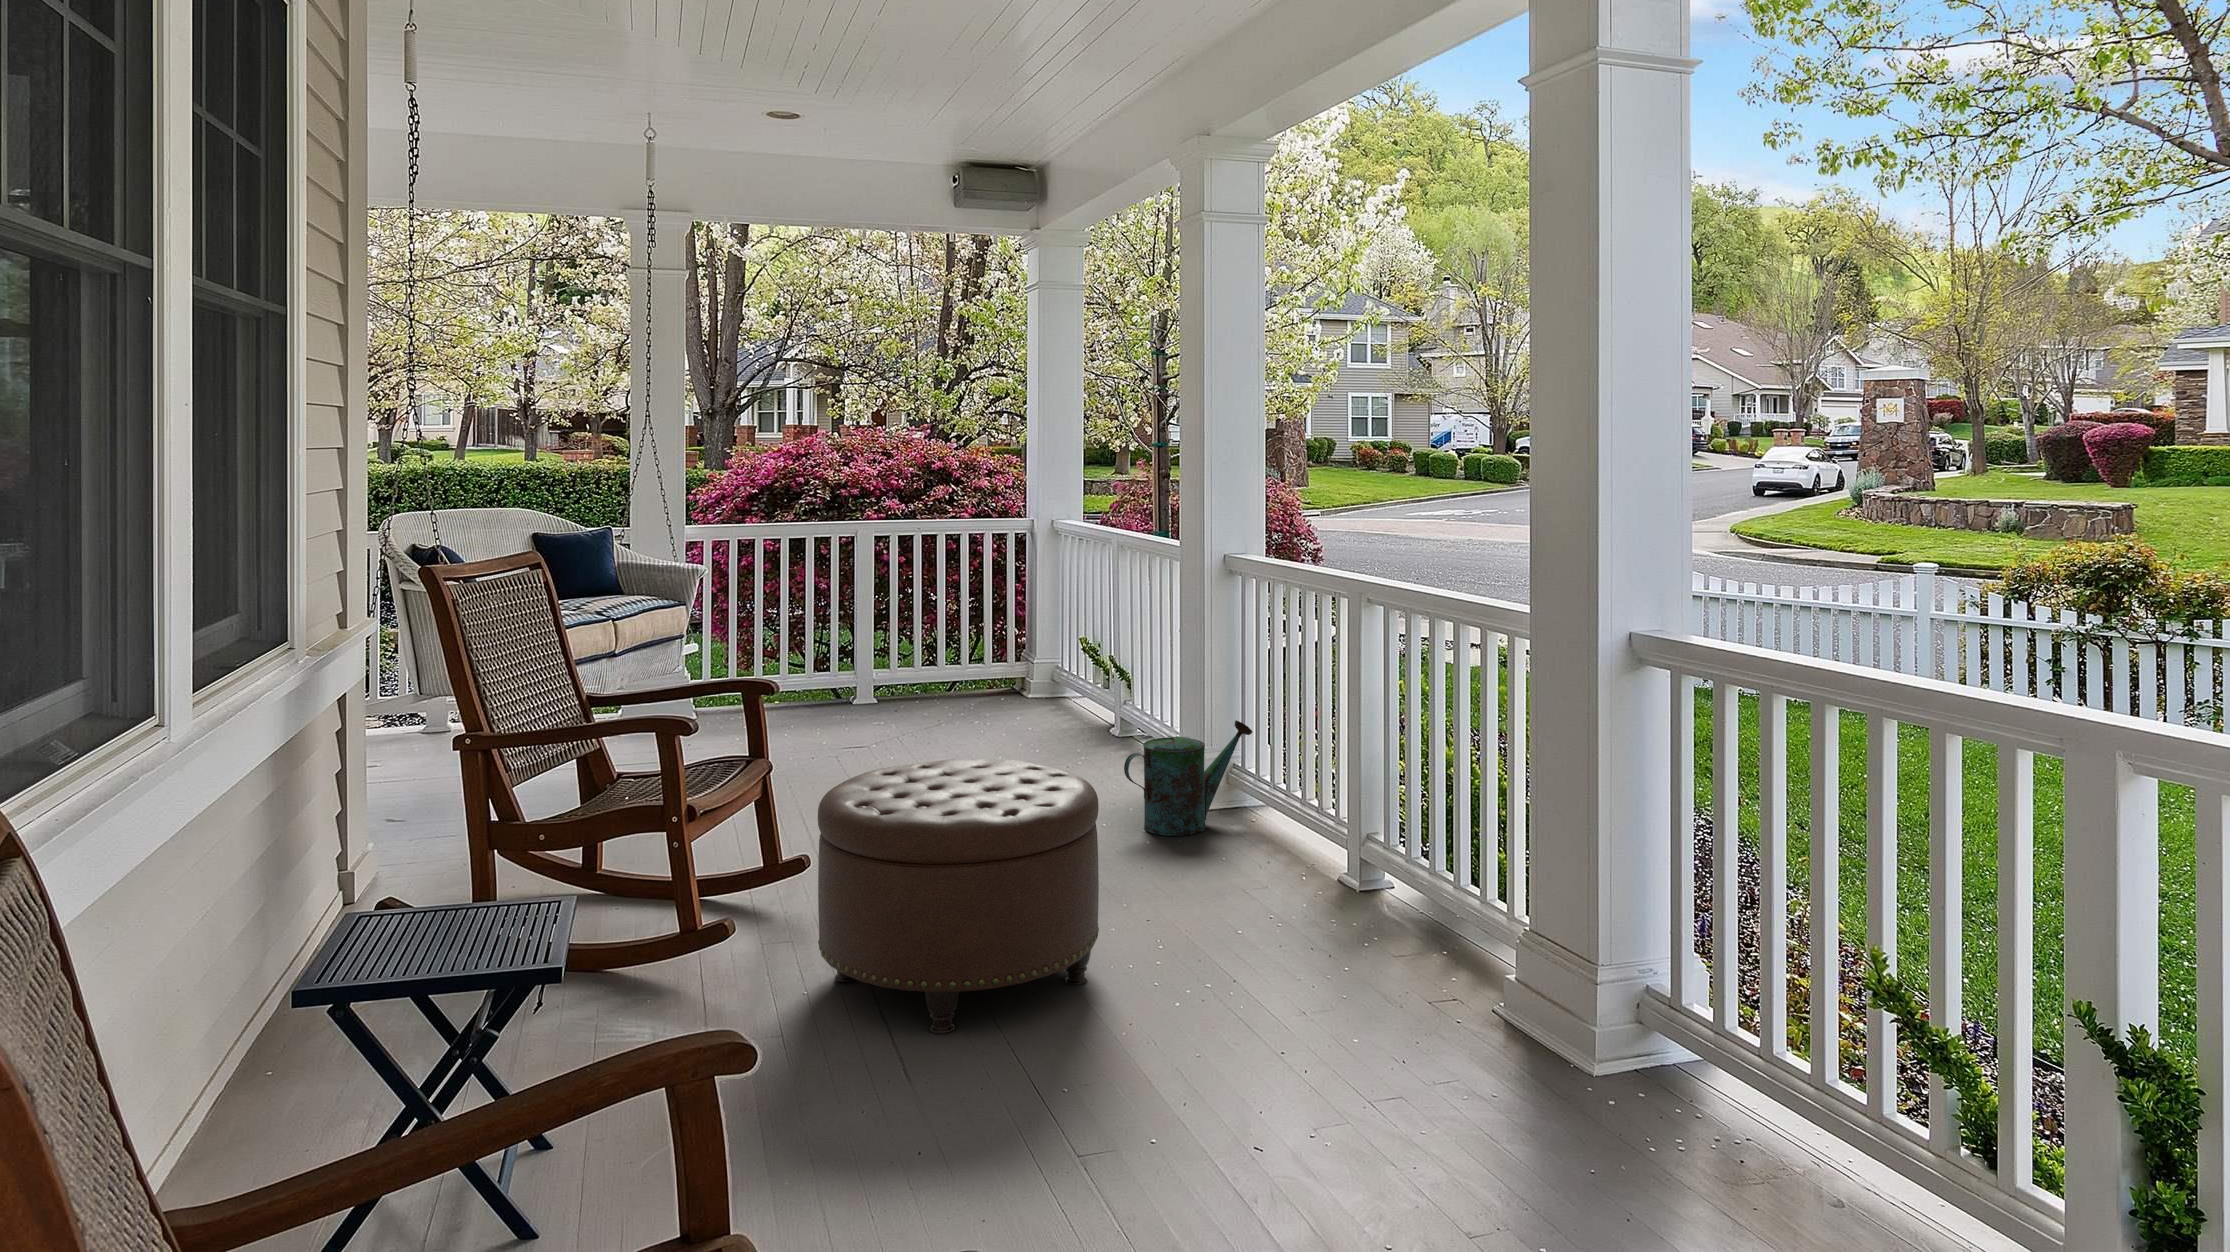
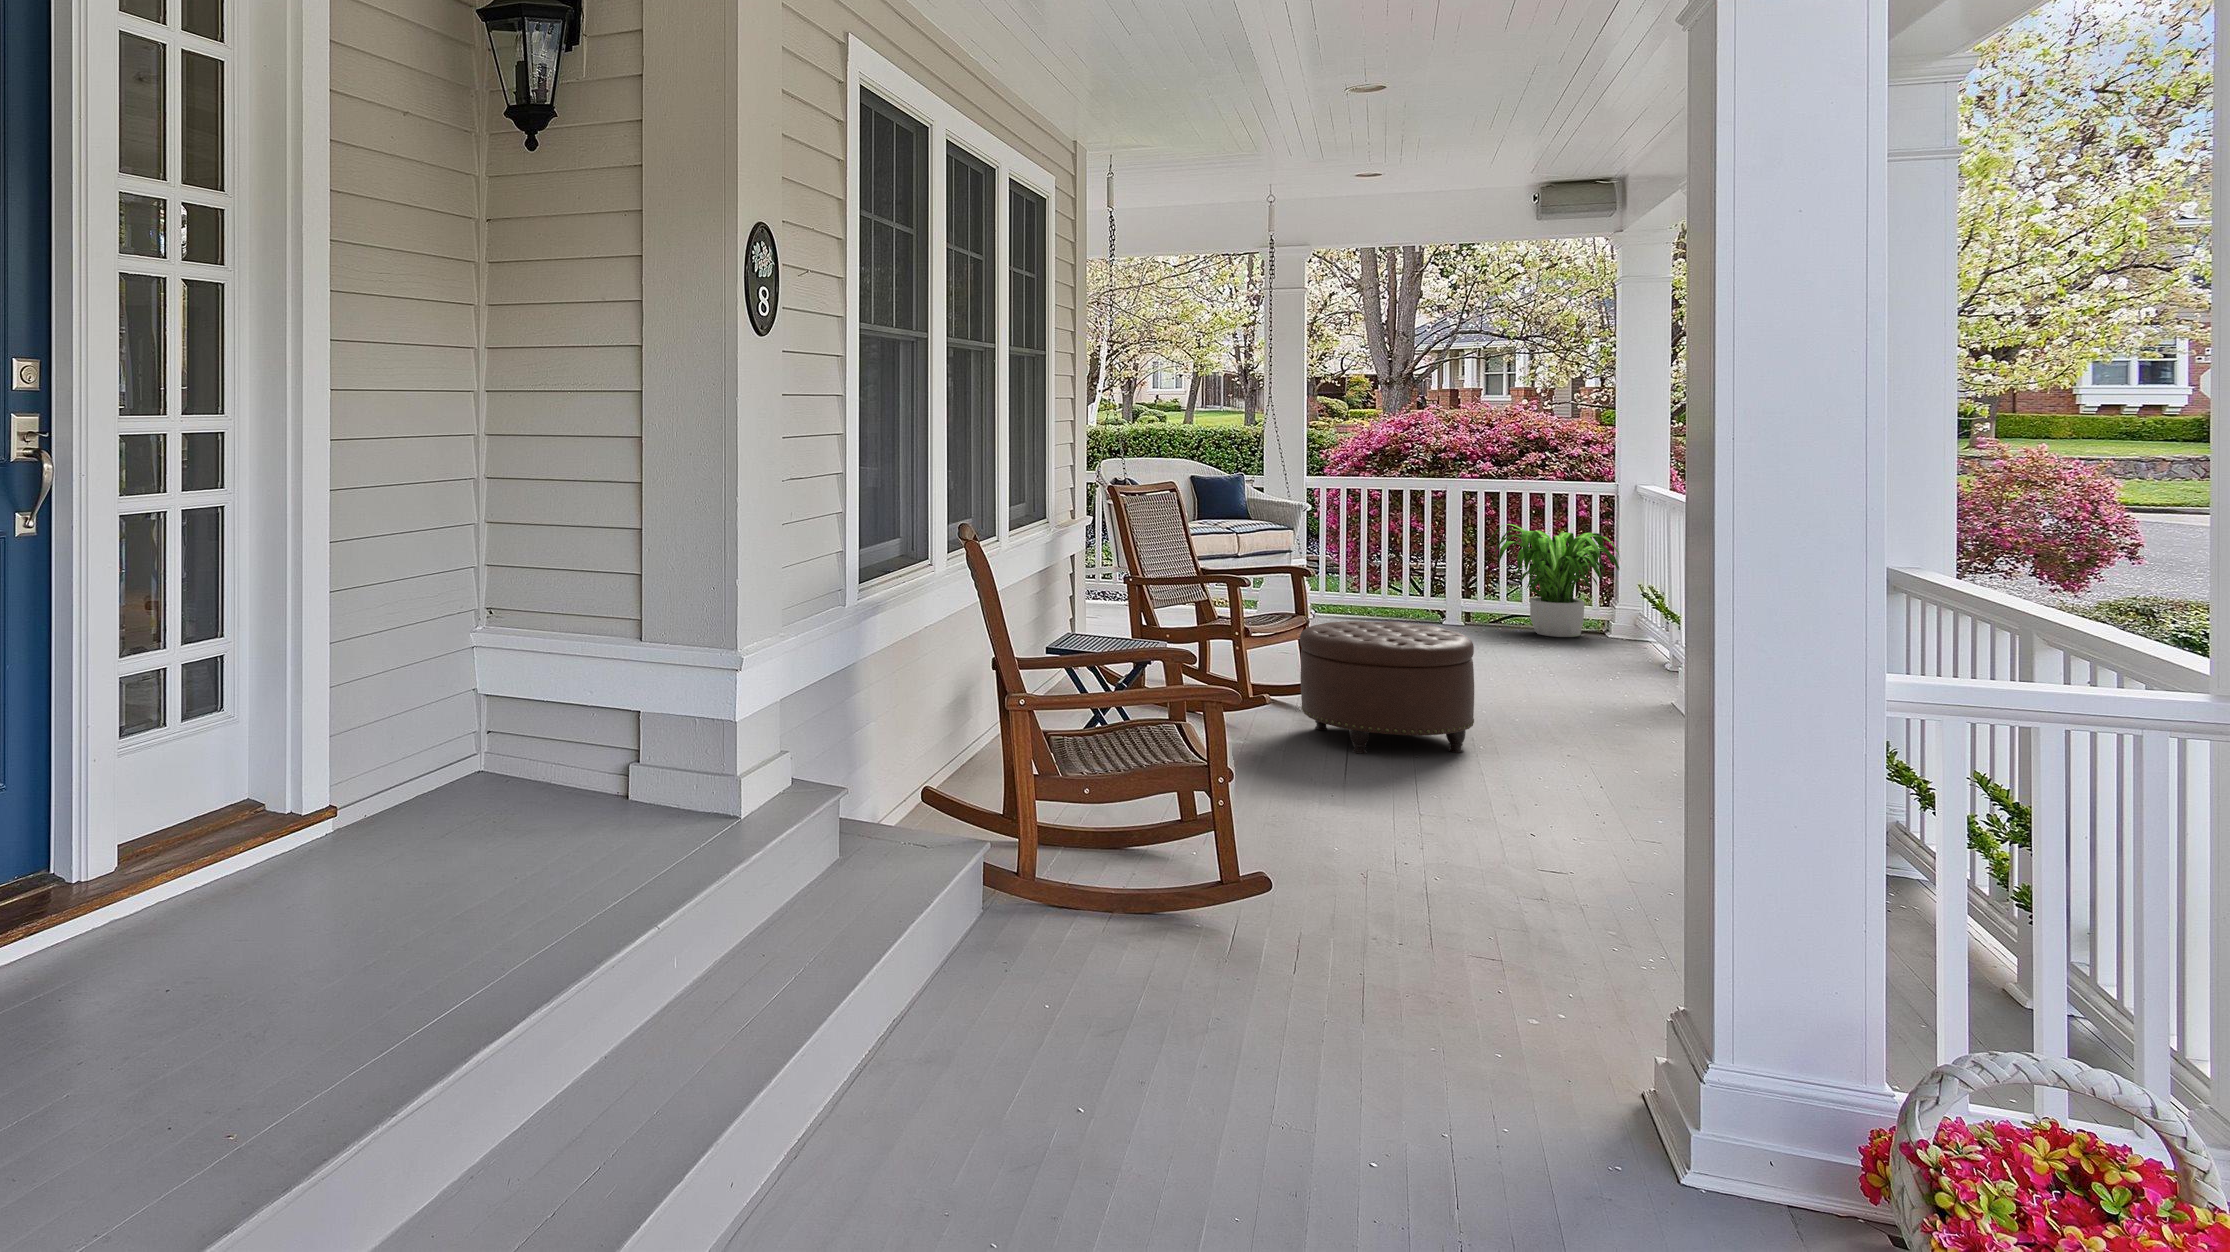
potted plant: none [925,574,1083,717] -> present [1490,524,1620,637]
watering can: present [1124,720,1252,836] -> none [1569,638,1688,712]

